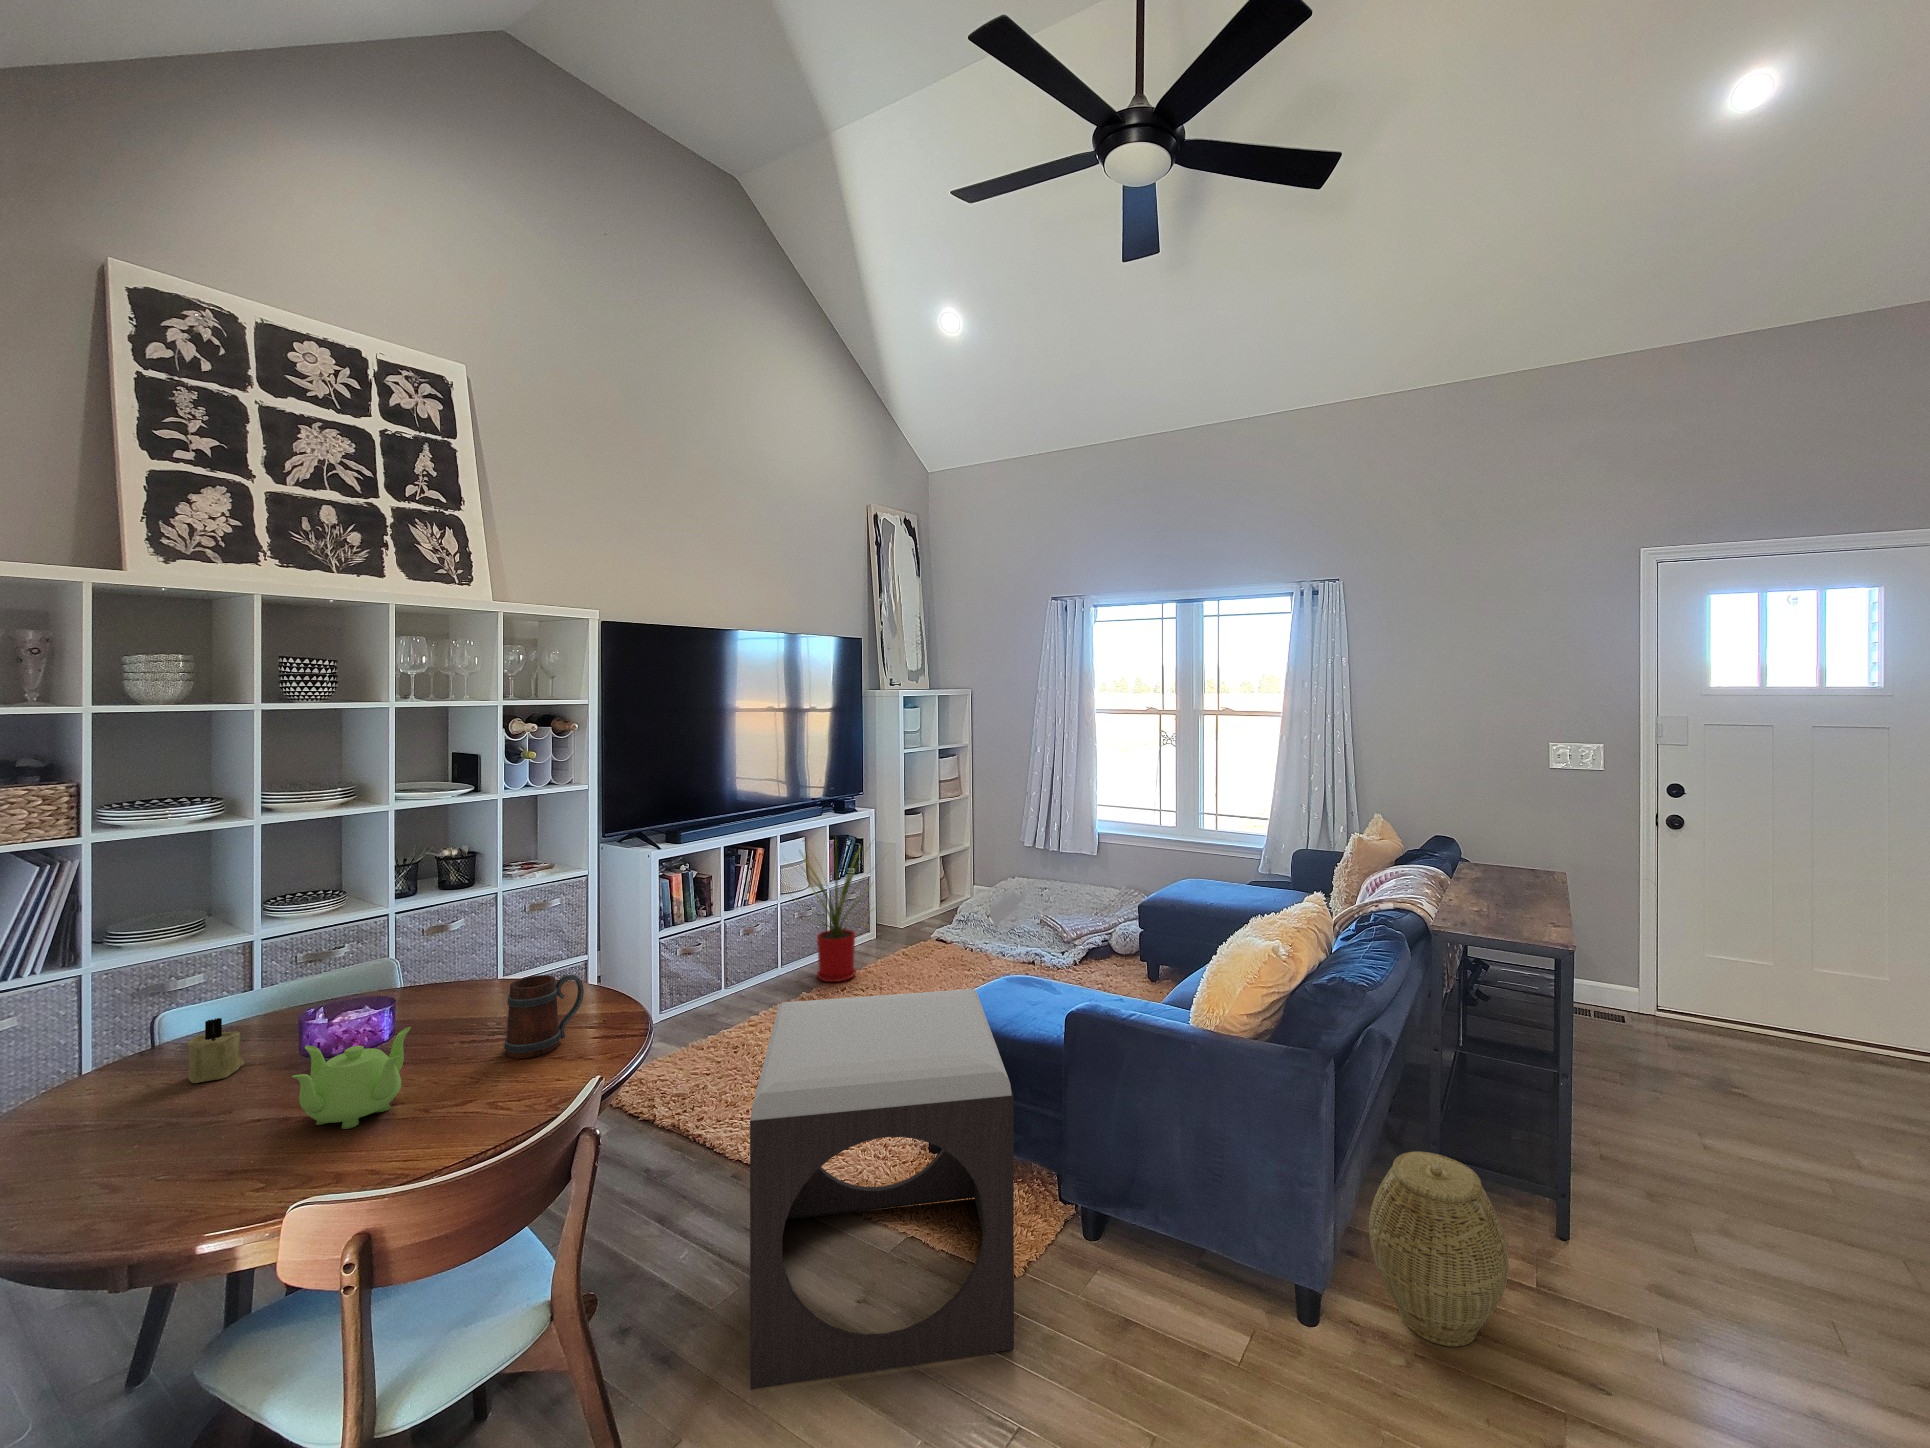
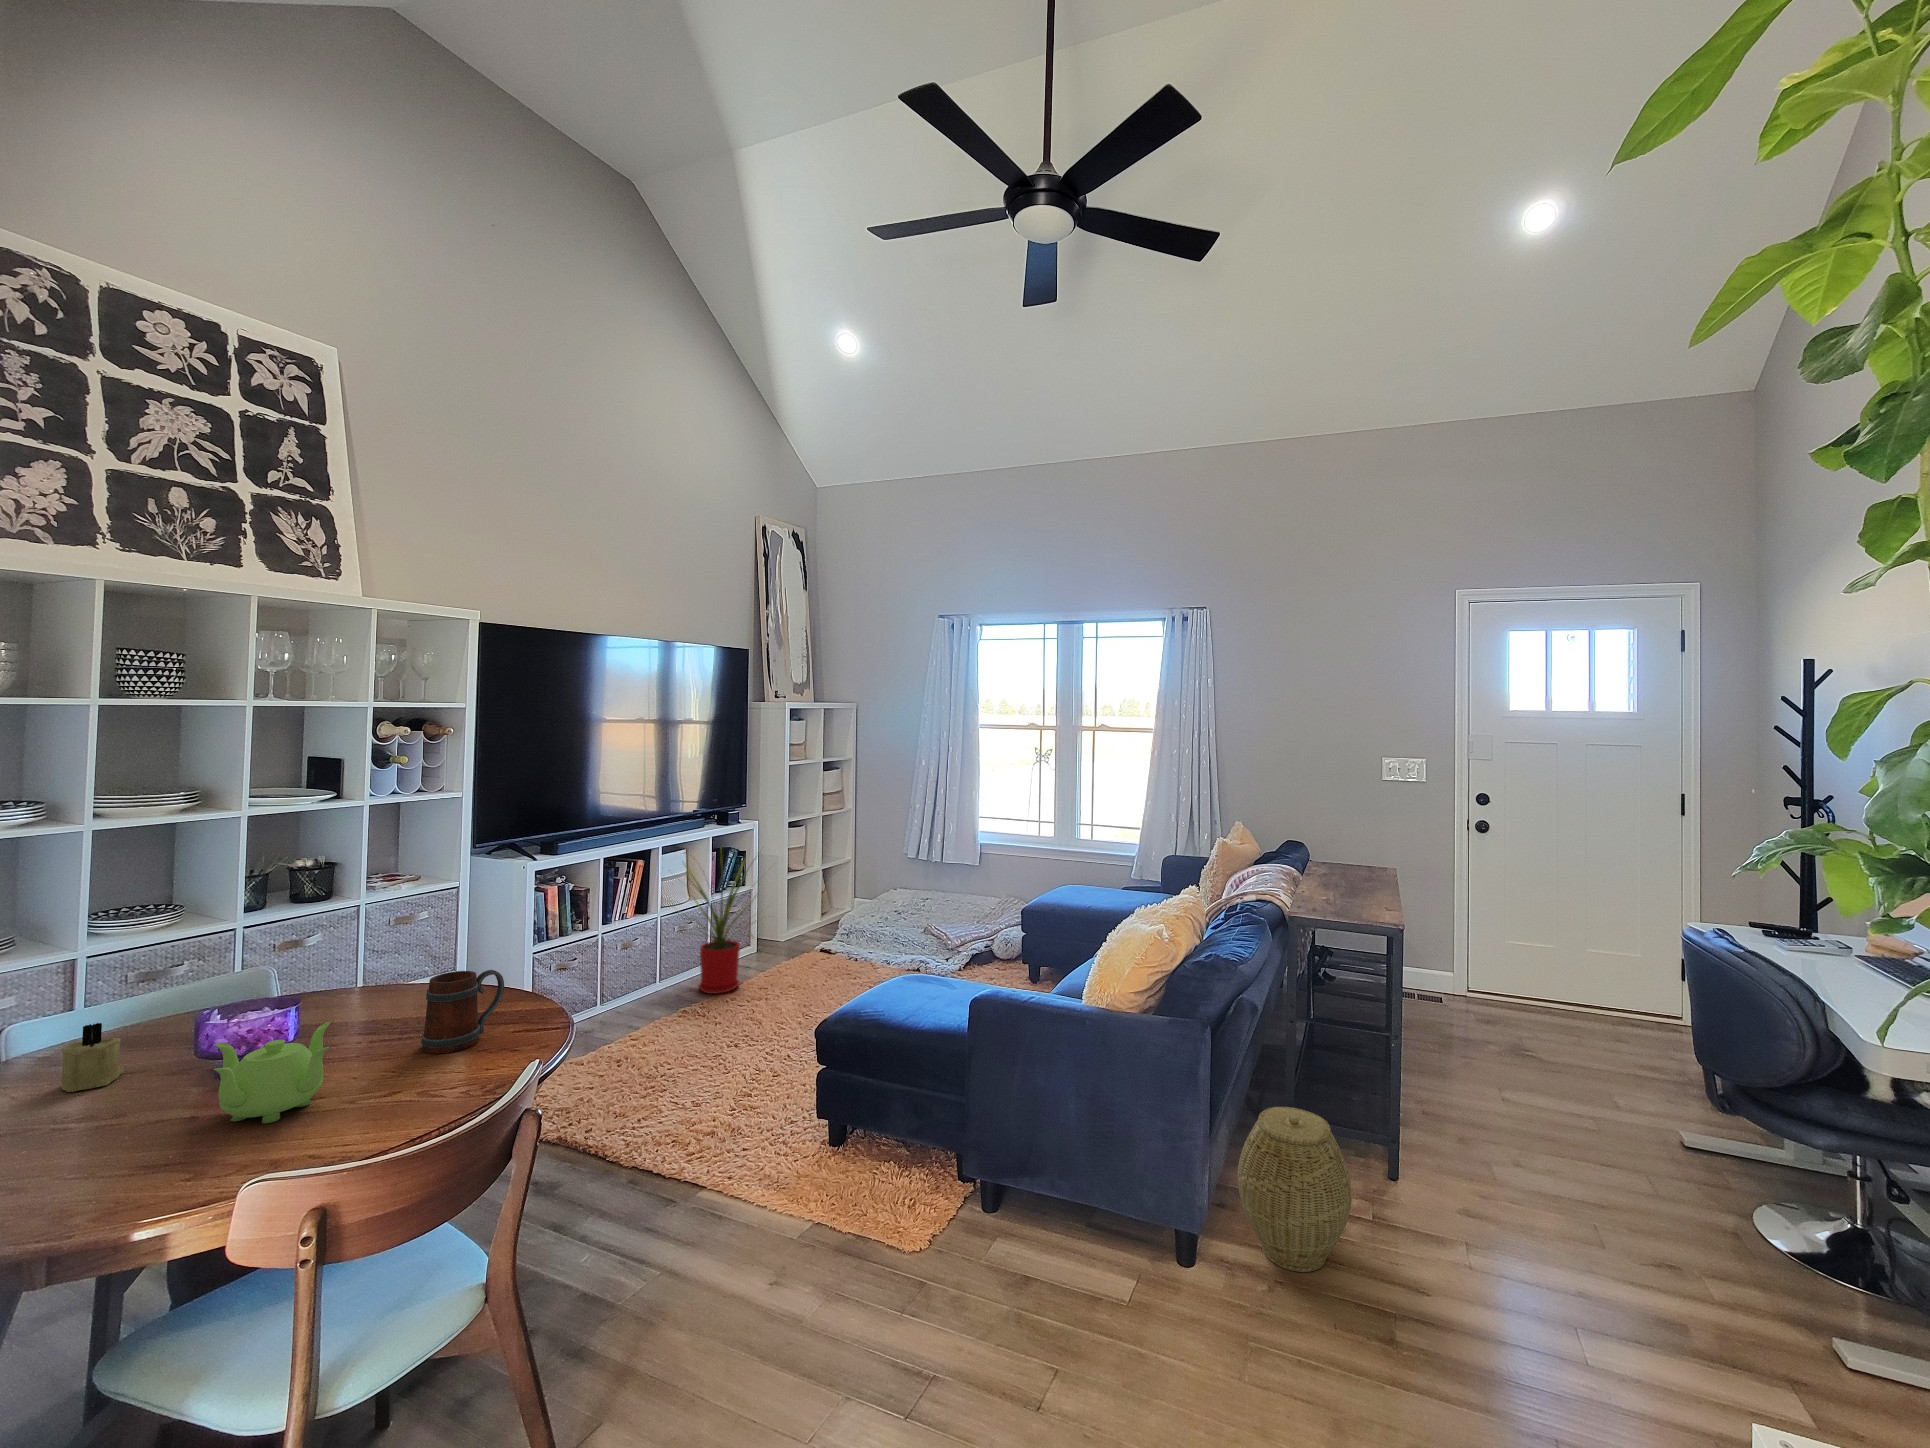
footstool: present [750,989,1014,1389] -> none [669,982,929,1371]

